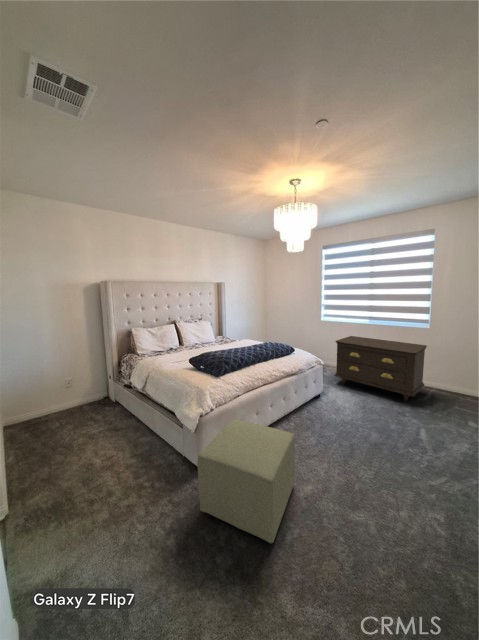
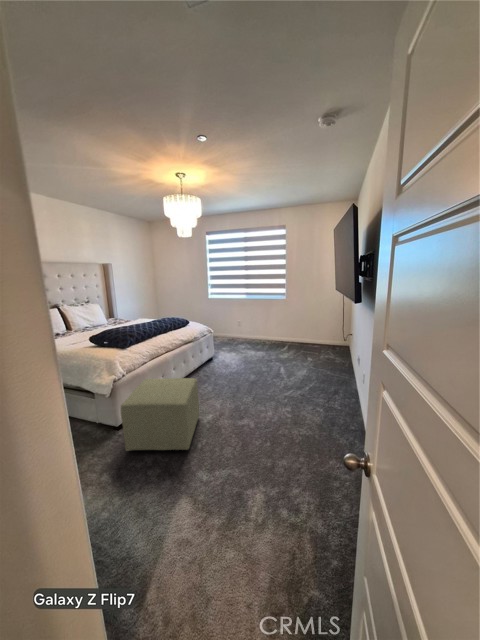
dresser: present [335,336,427,401] -> none [222,309,284,353]

